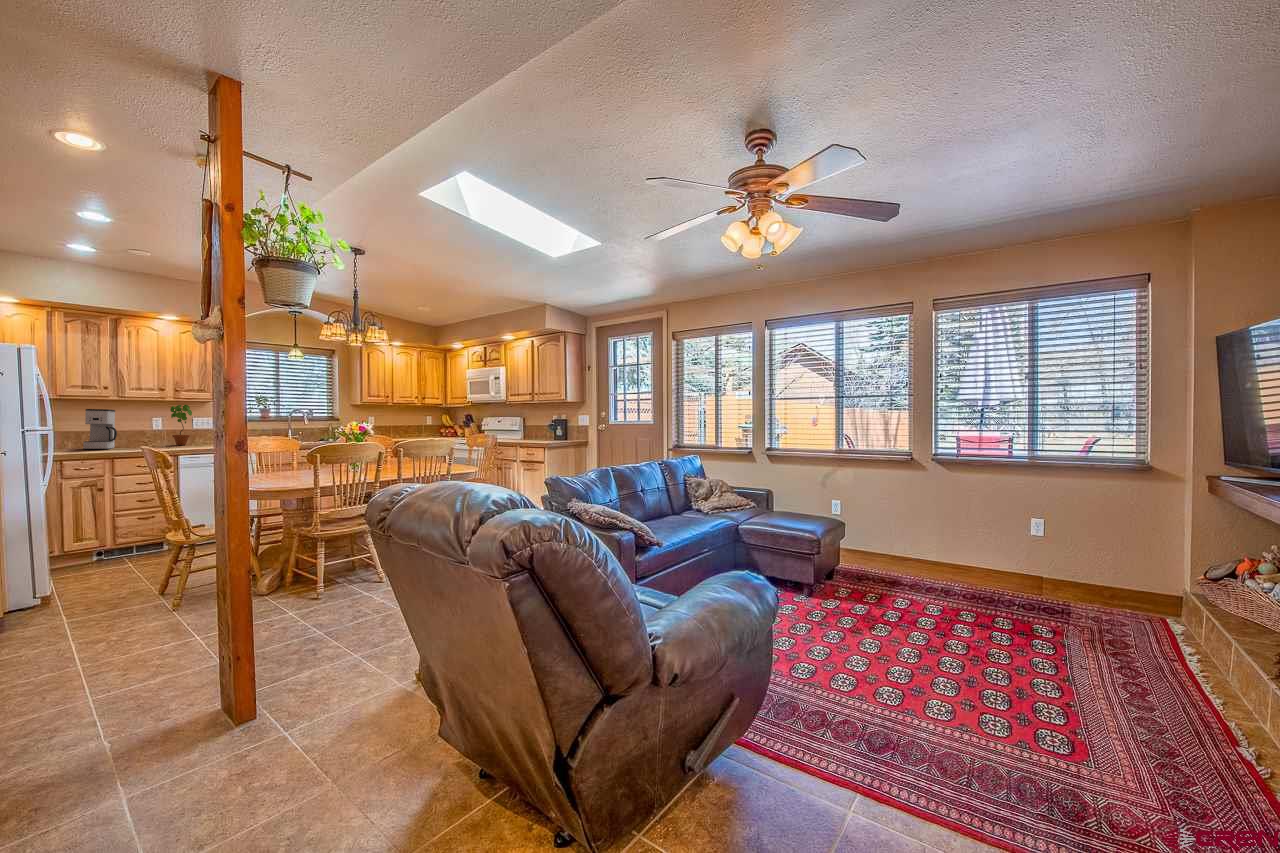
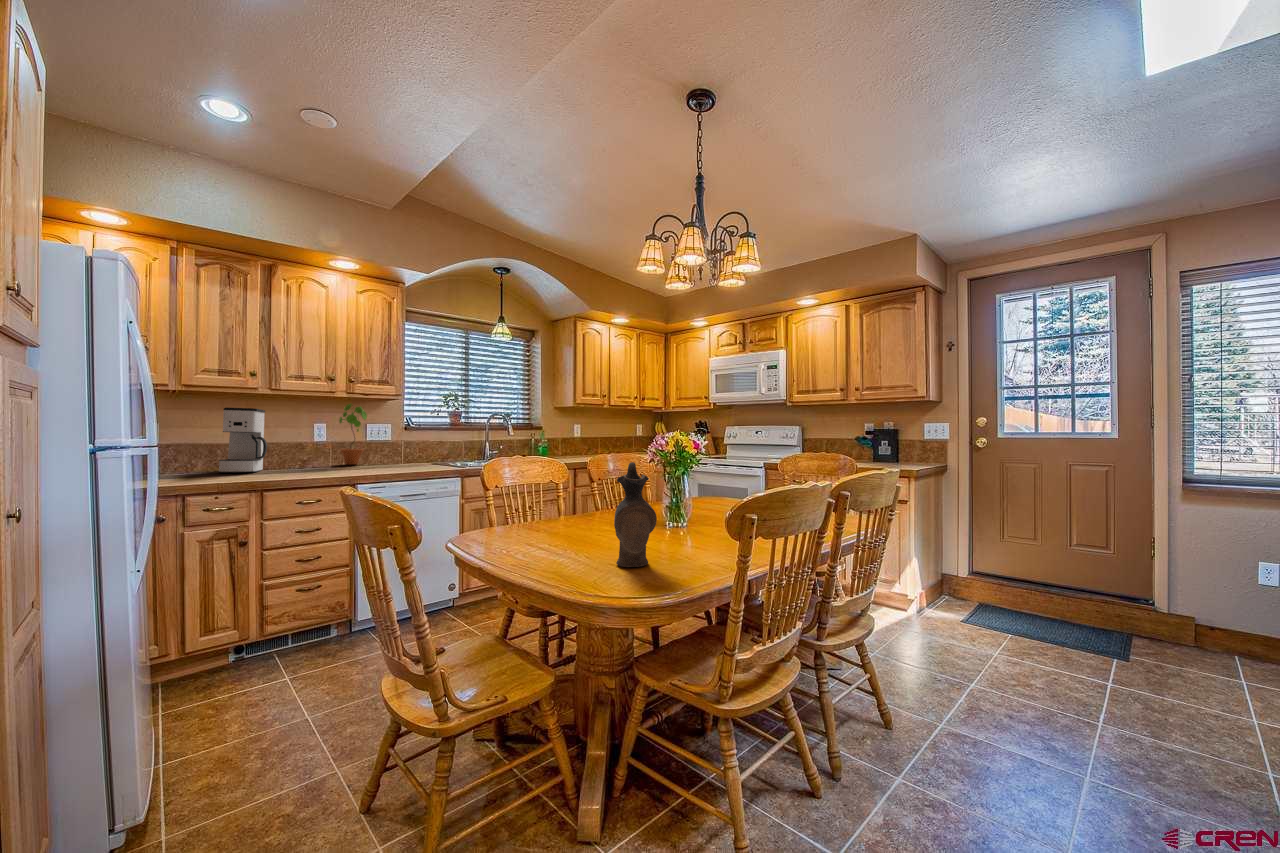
ceramic pitcher: none [275,437,296,480] -> present [614,462,657,567]

